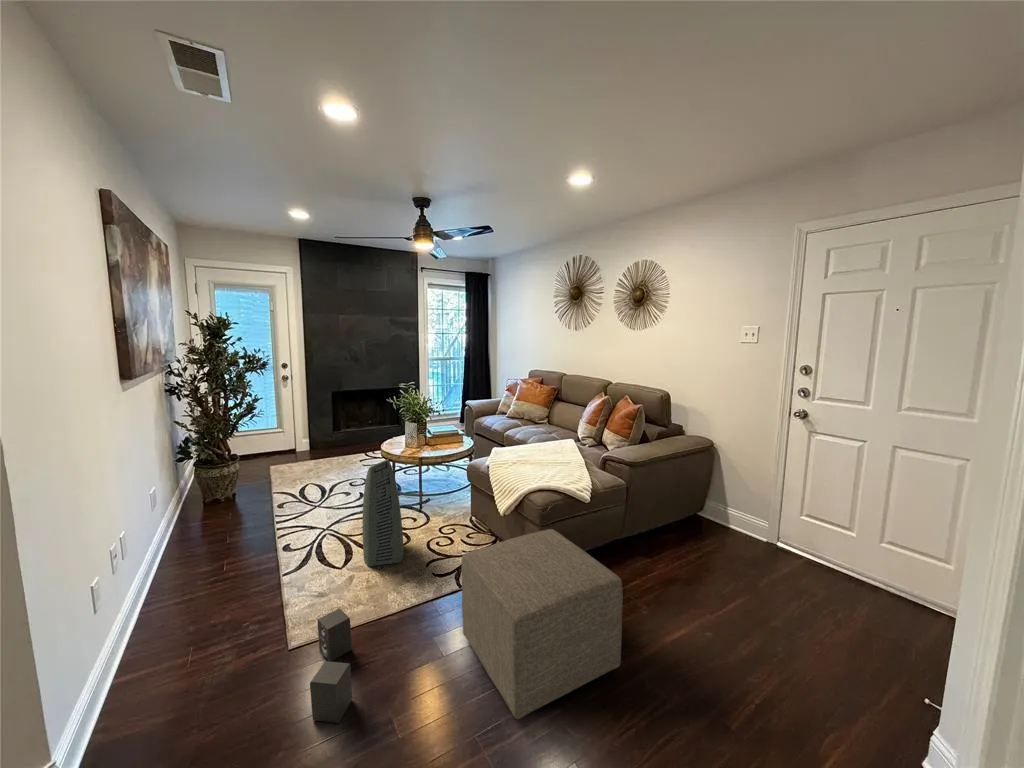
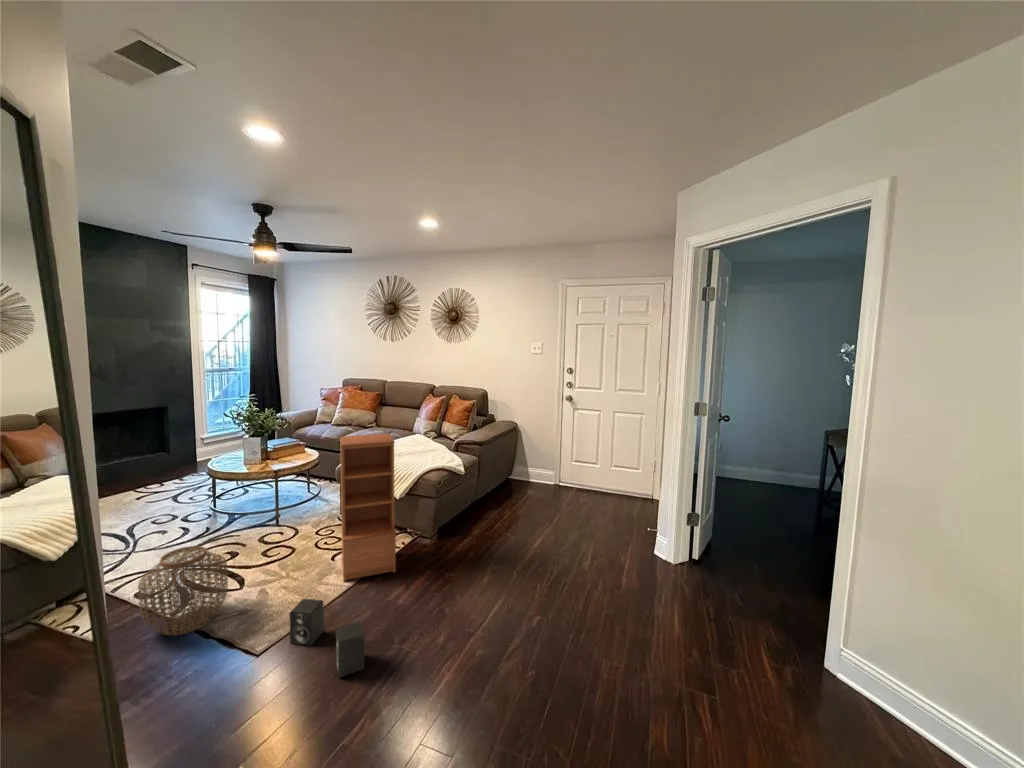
bookcase: none [411,439,481,604] -> present [340,434,396,581]
air purifier: present [363,459,404,567] -> none [251,466,302,578]
woven basket: none [245,523,317,601] -> present [138,546,228,635]
ottoman: present [461,529,623,719] -> none [413,492,532,610]

